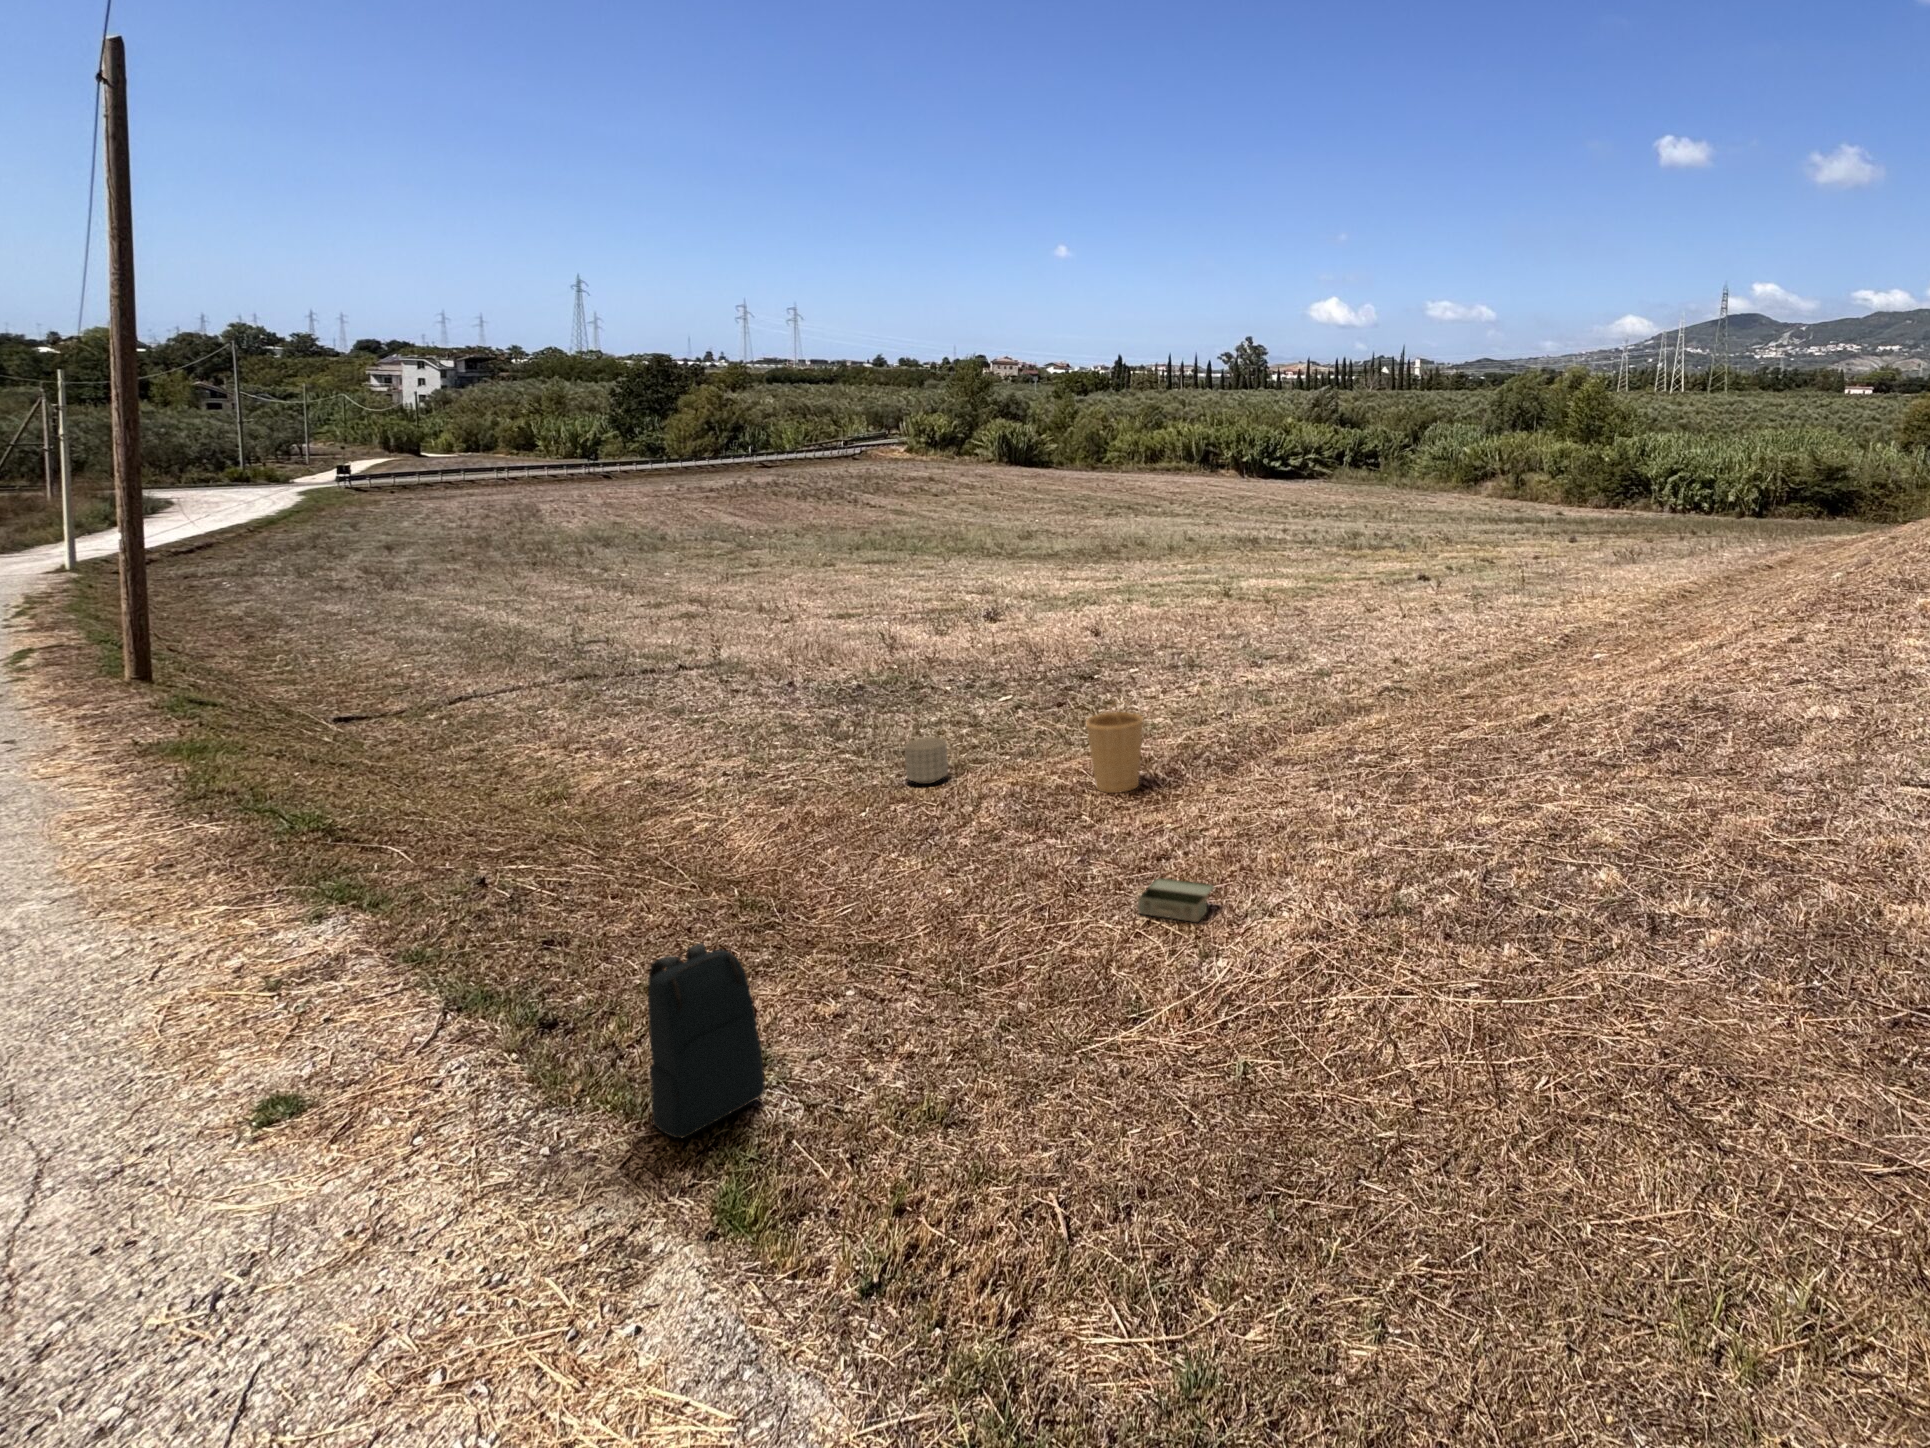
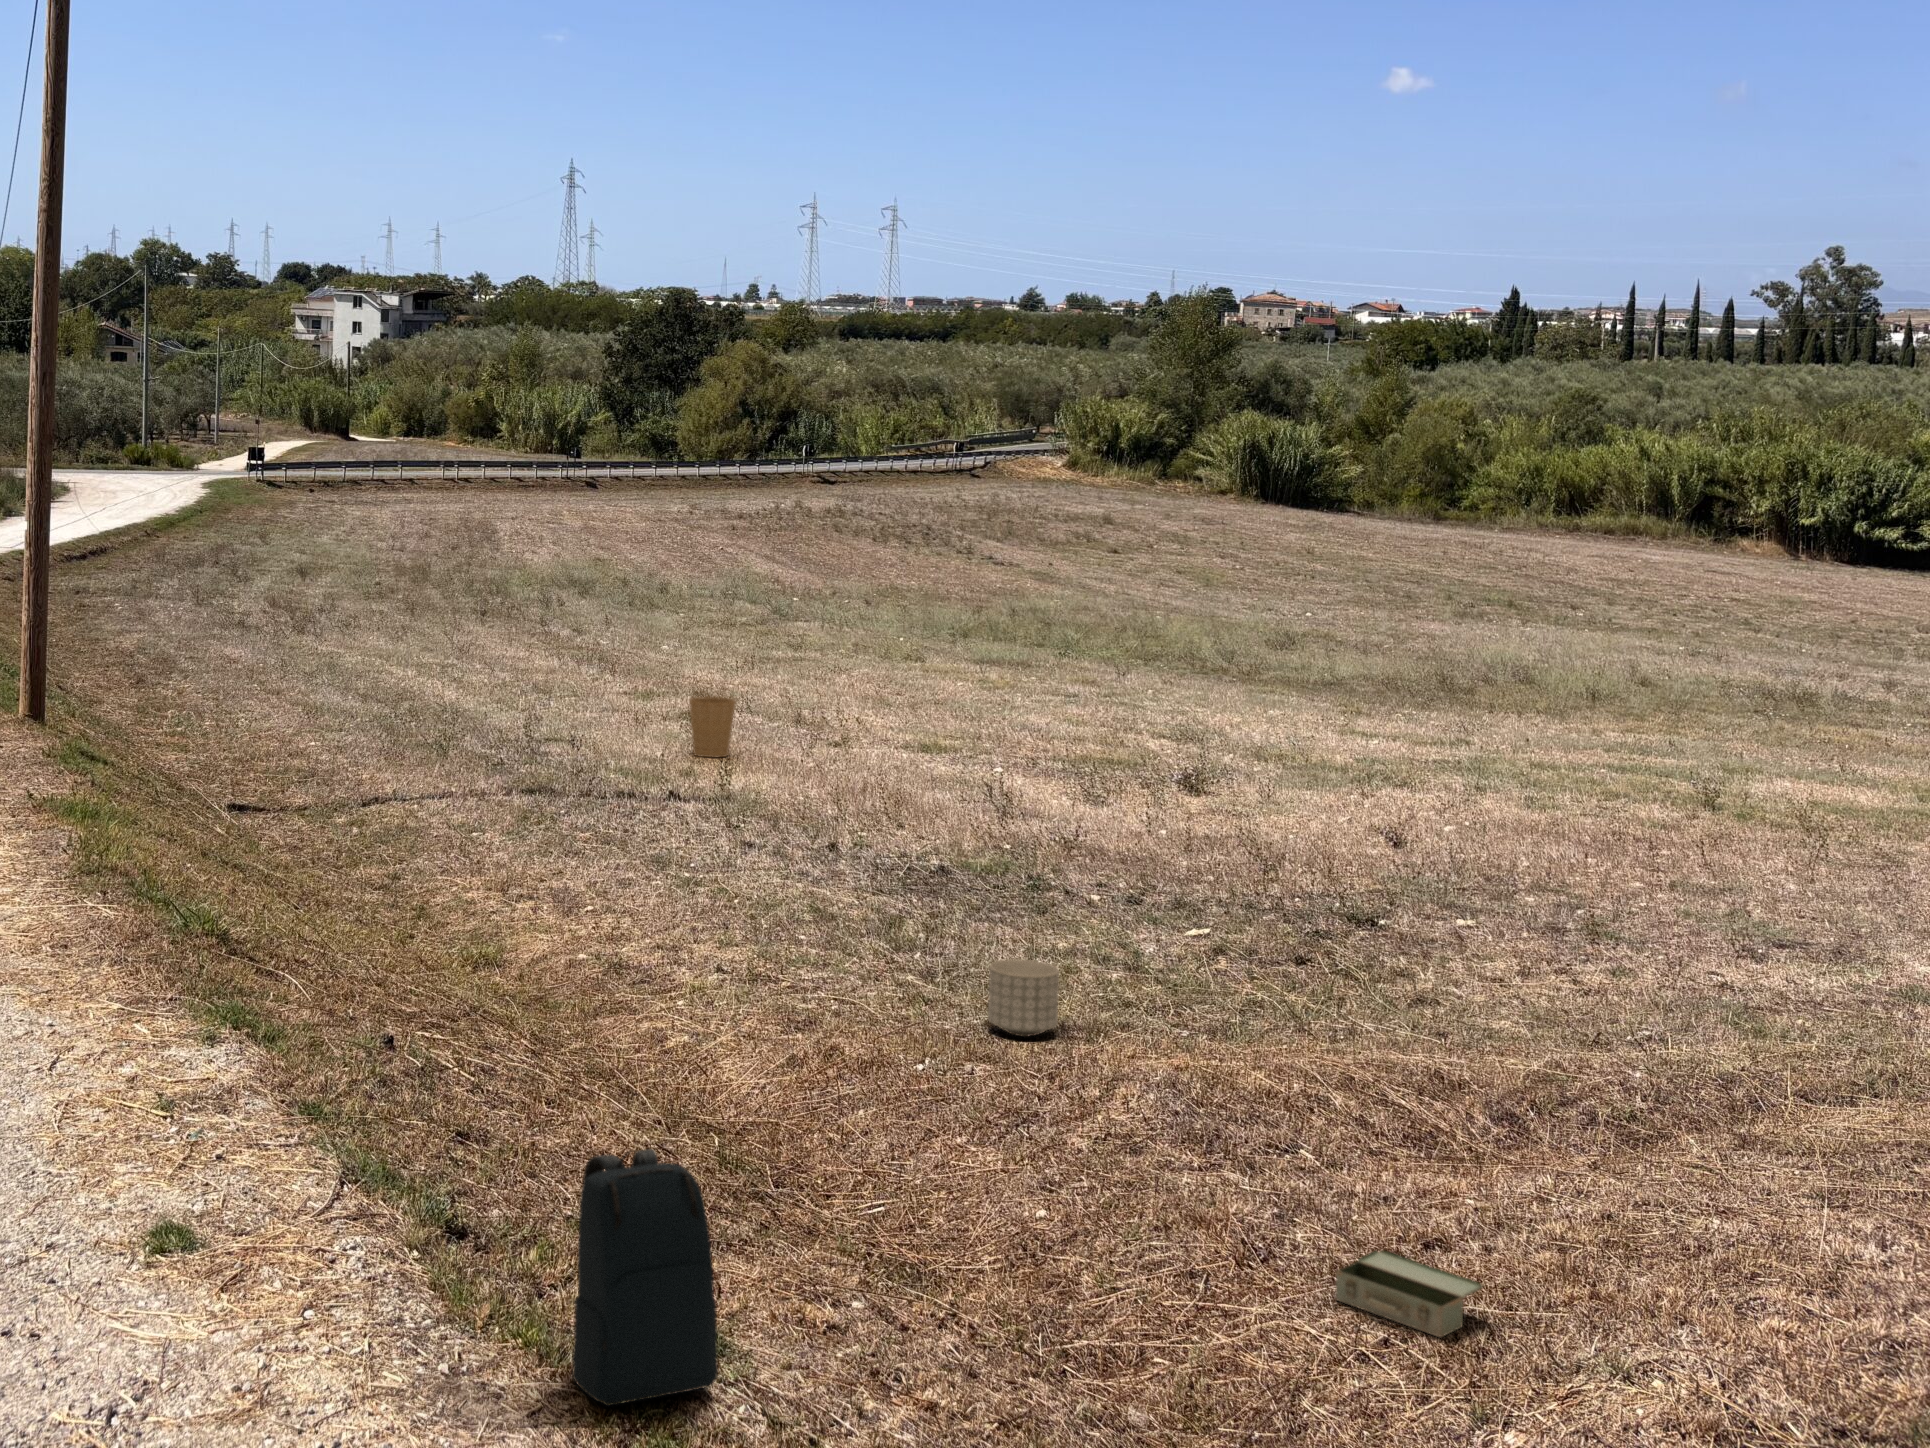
basket: present [1086,703,1144,793] -> present [689,689,736,757]

